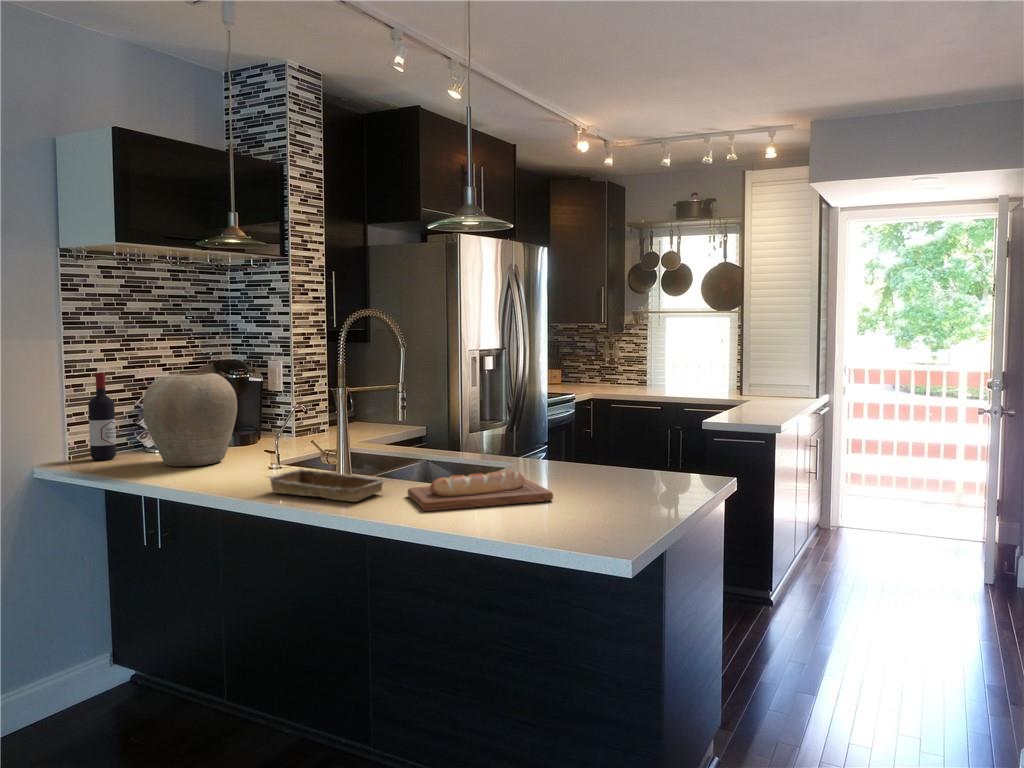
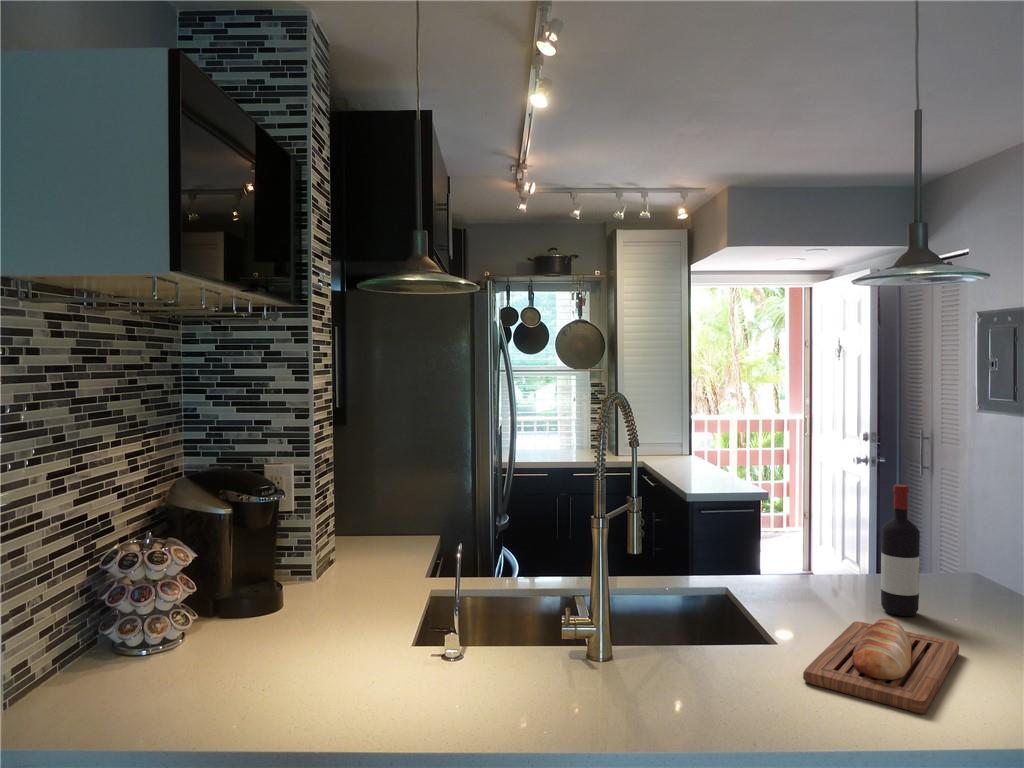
wine bottle: present [88,372,116,460] -> present [881,485,920,616]
vase: present [143,373,237,467] -> none [209,506,371,689]
tray: present [267,469,386,502] -> none [606,661,813,724]

